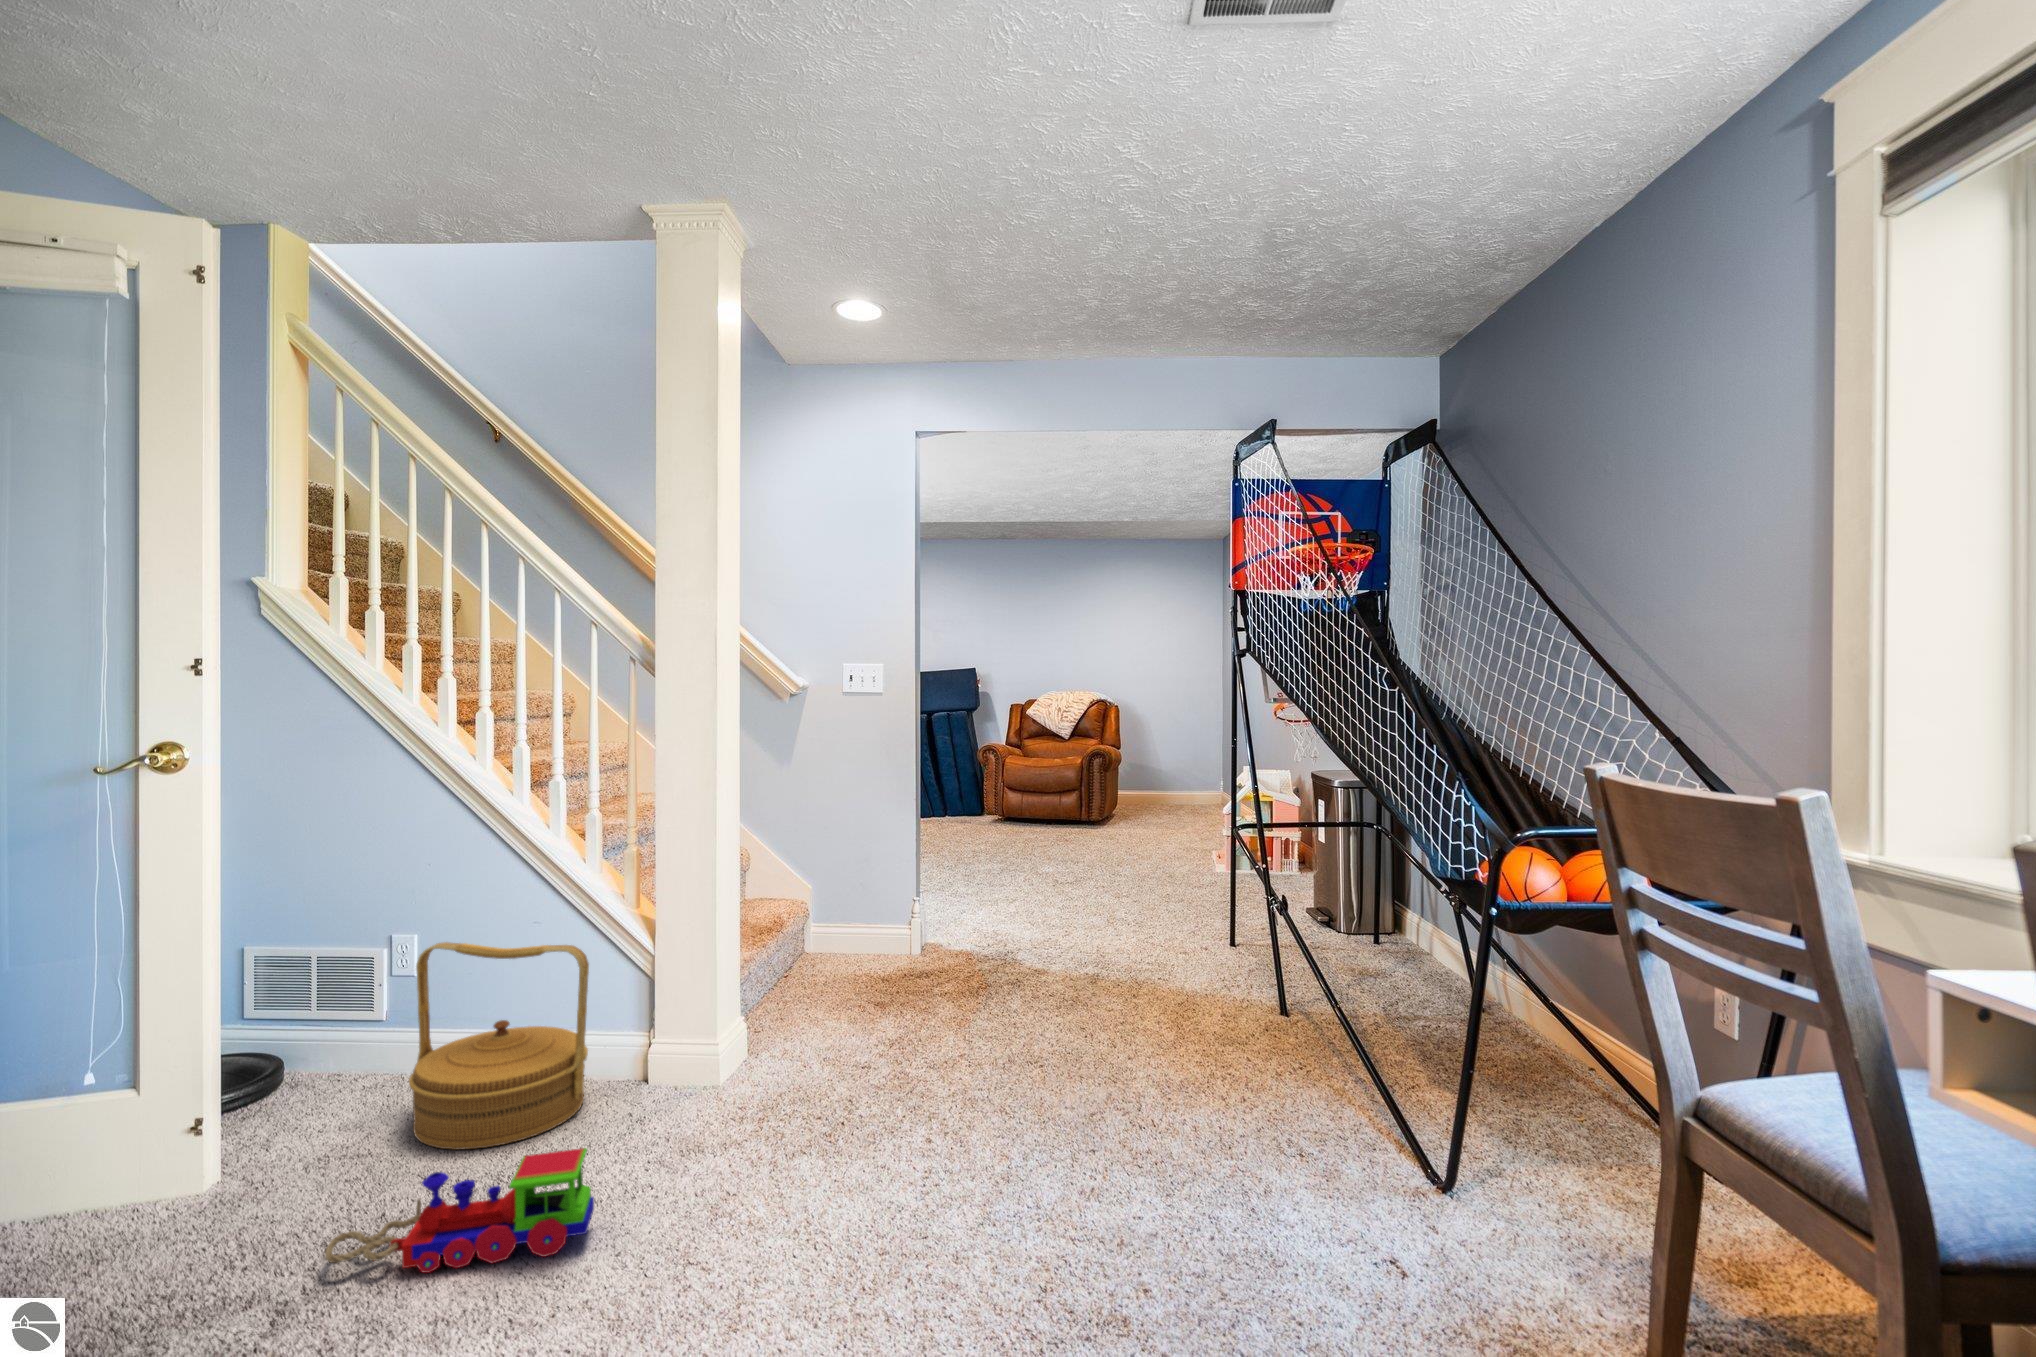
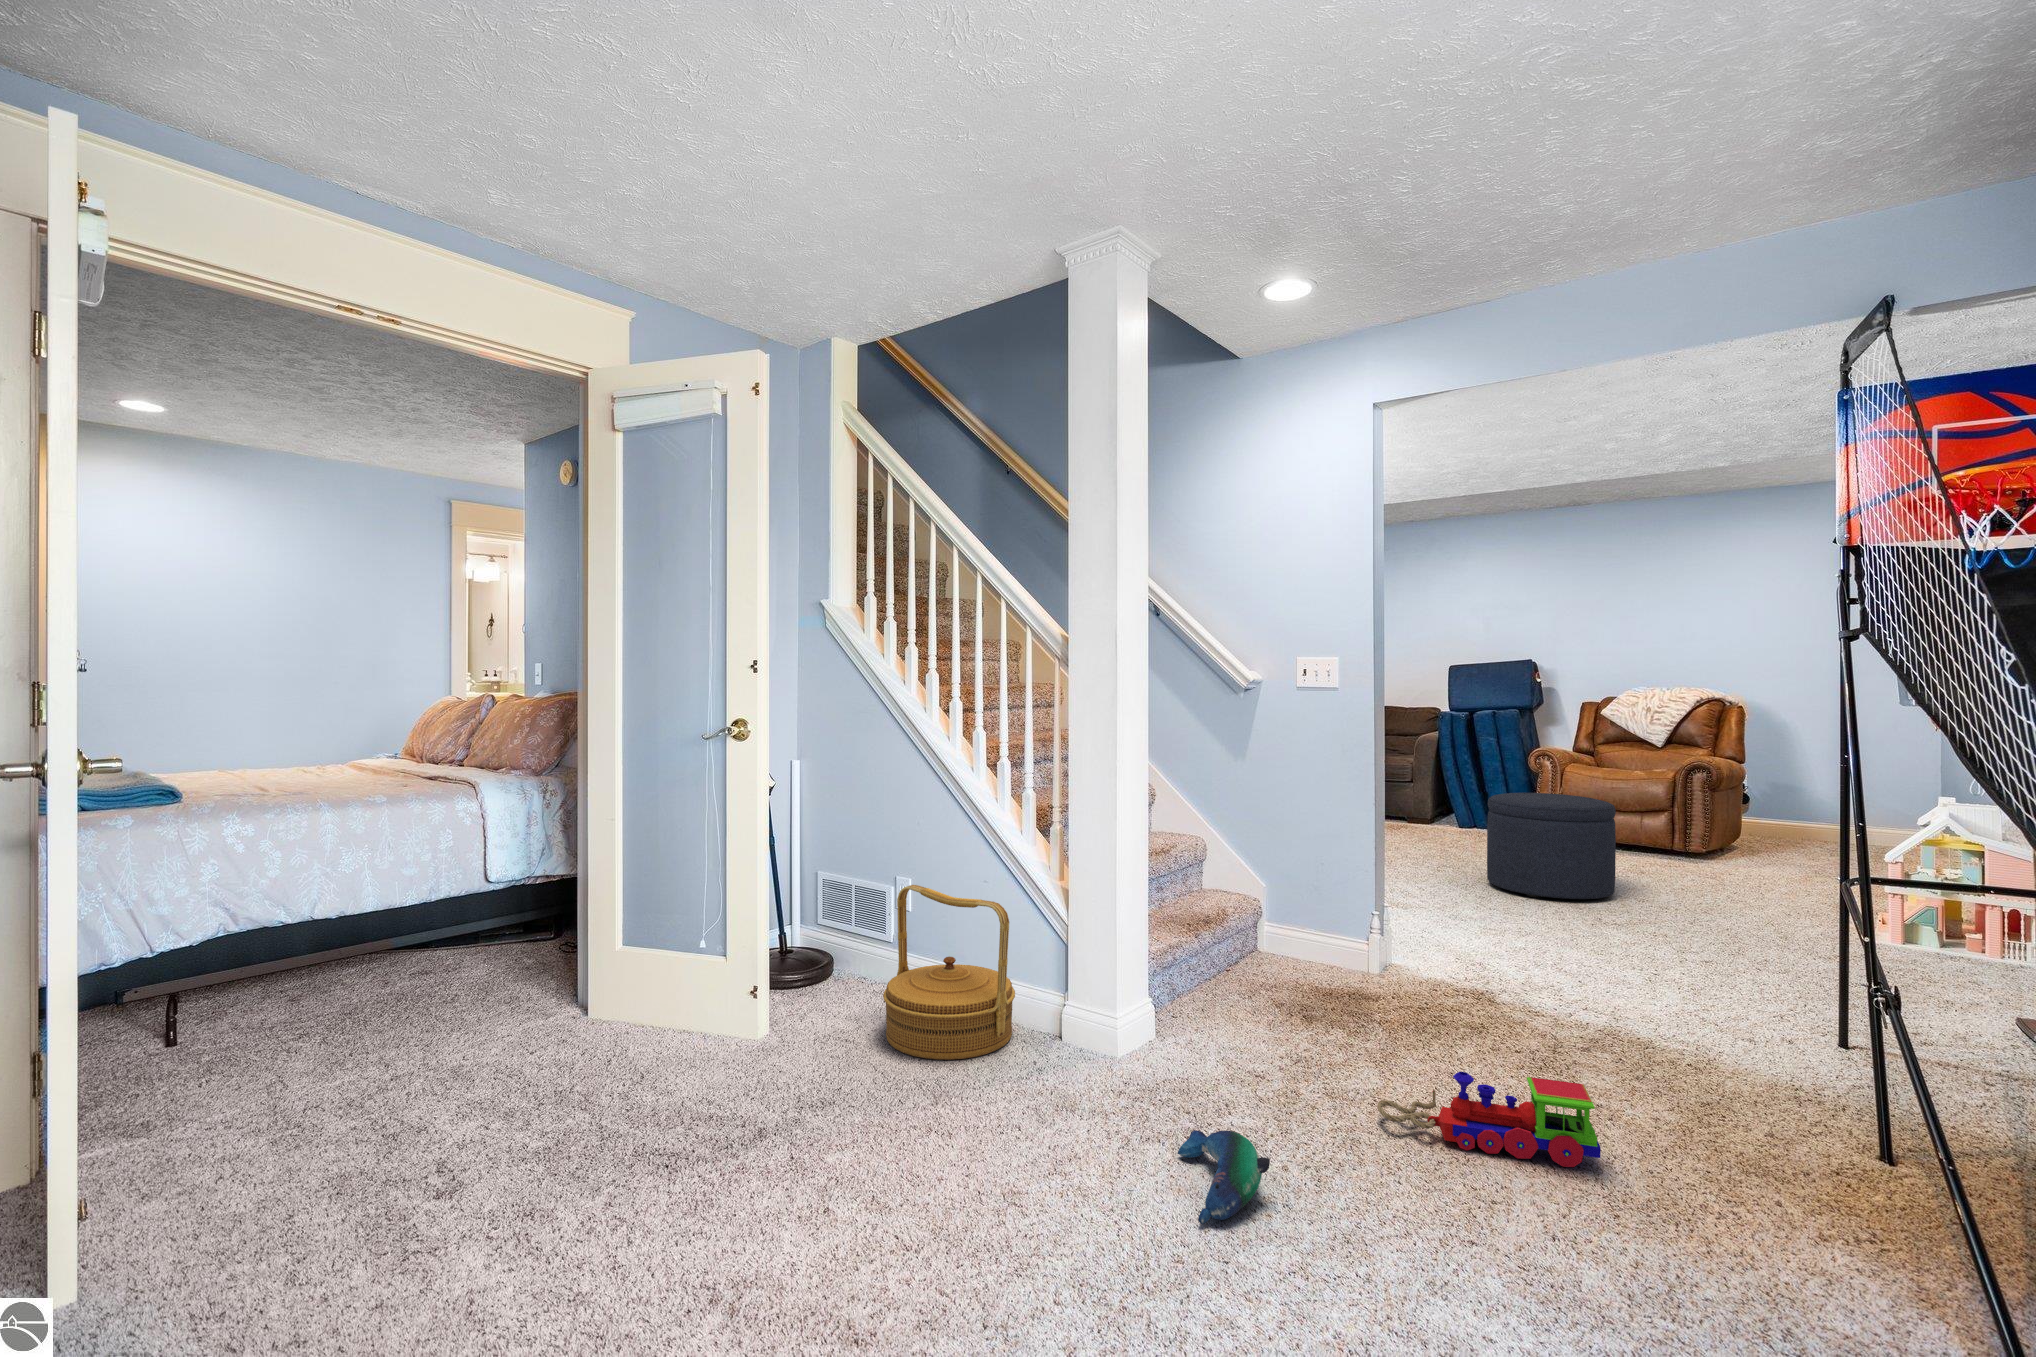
ottoman: none [961,781,1057,871] -> present [1487,793,1616,899]
plush toy: none [829,1120,930,1213] -> present [1178,1130,1270,1224]
toy train: present [325,1148,594,1273] -> present [1377,1072,1601,1167]

